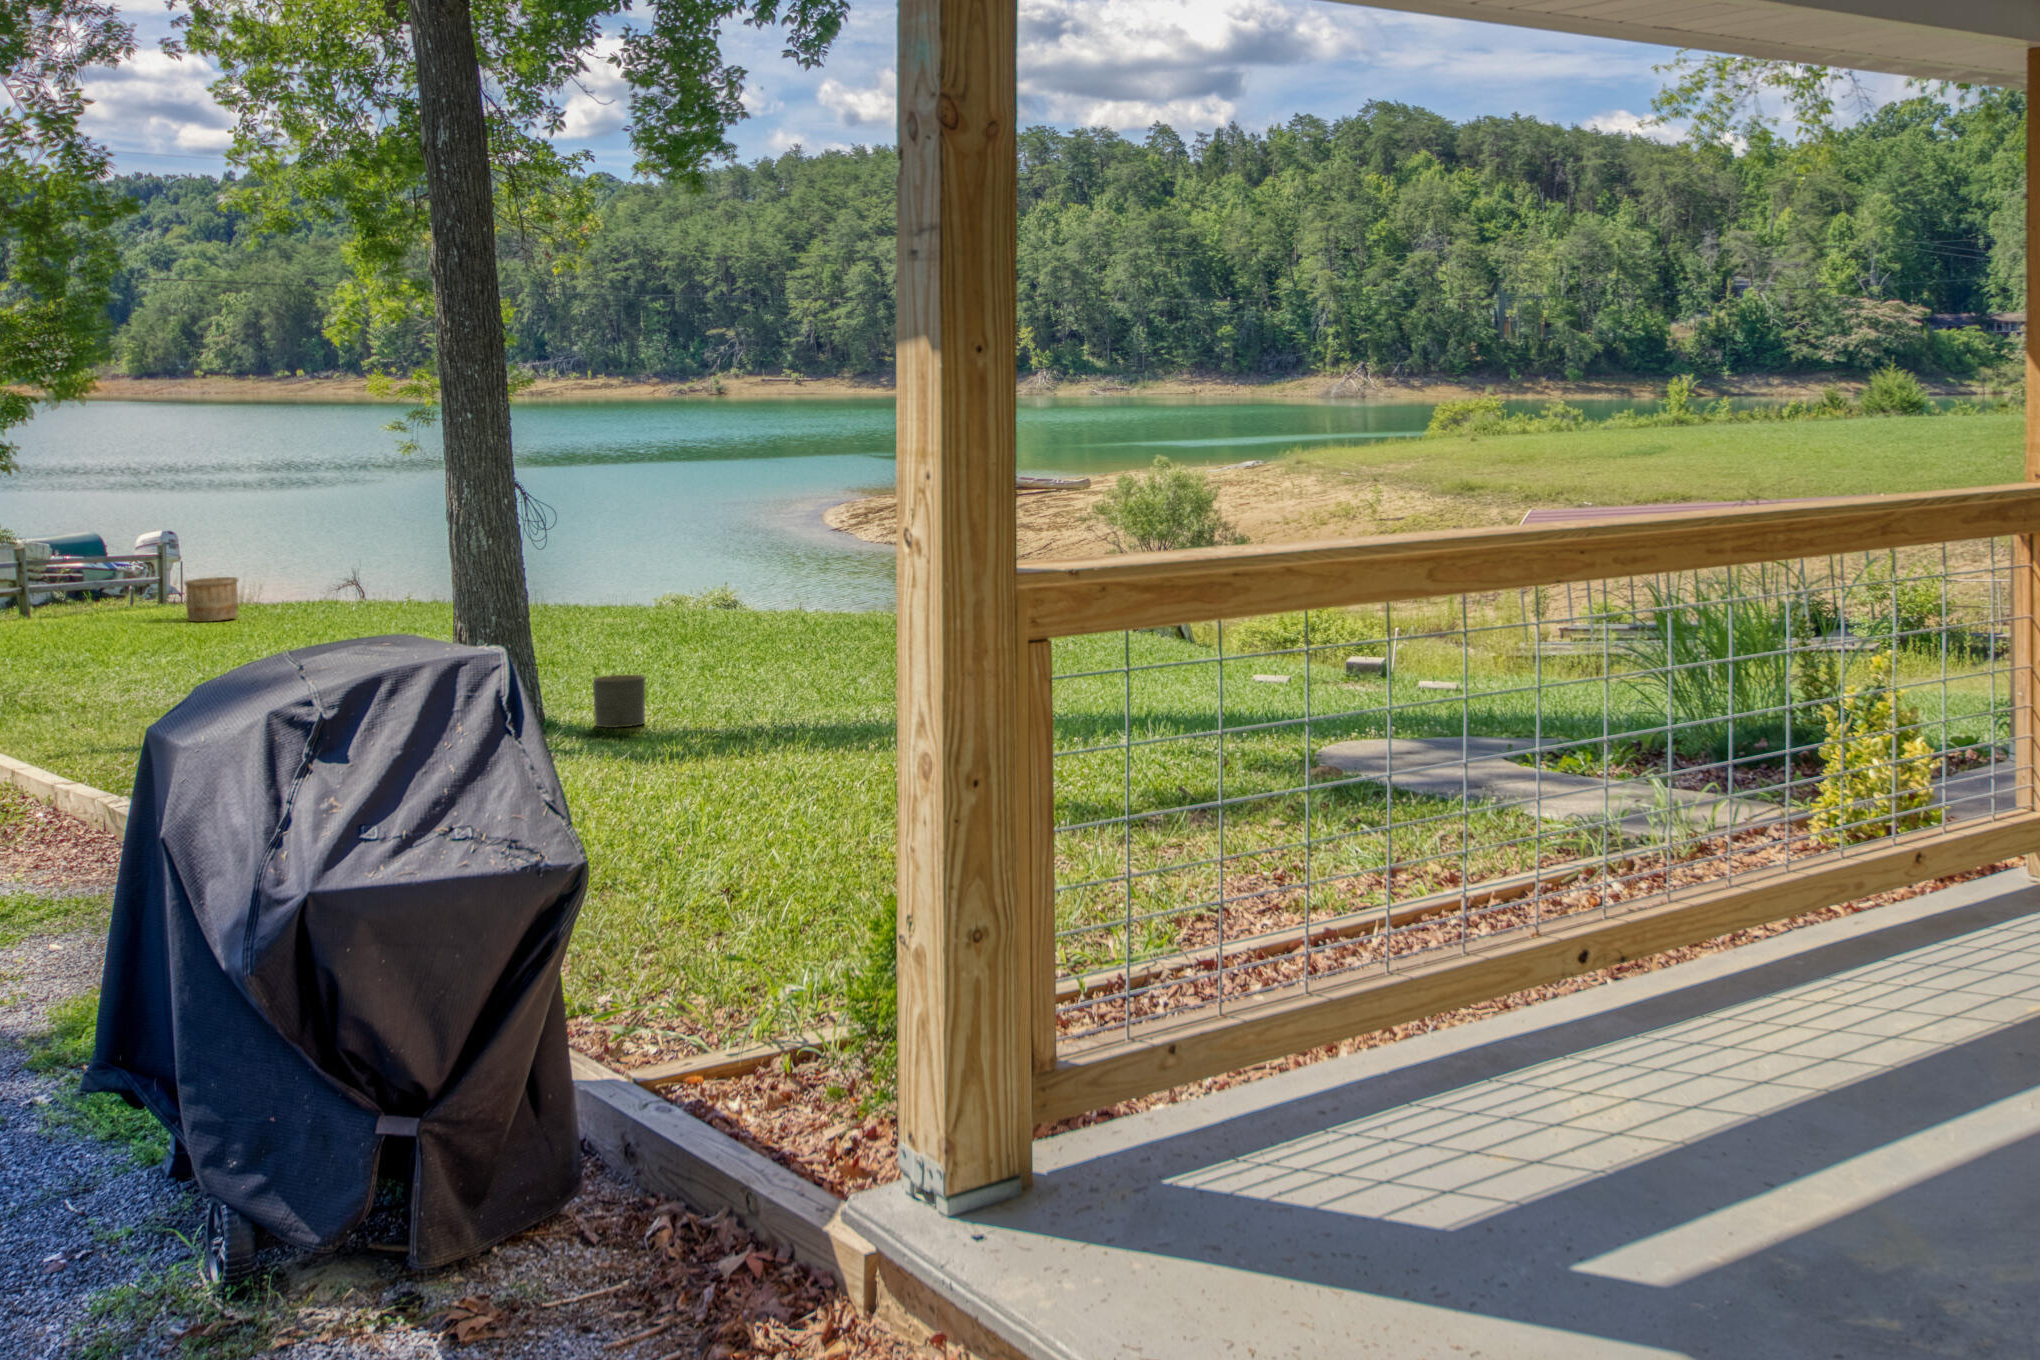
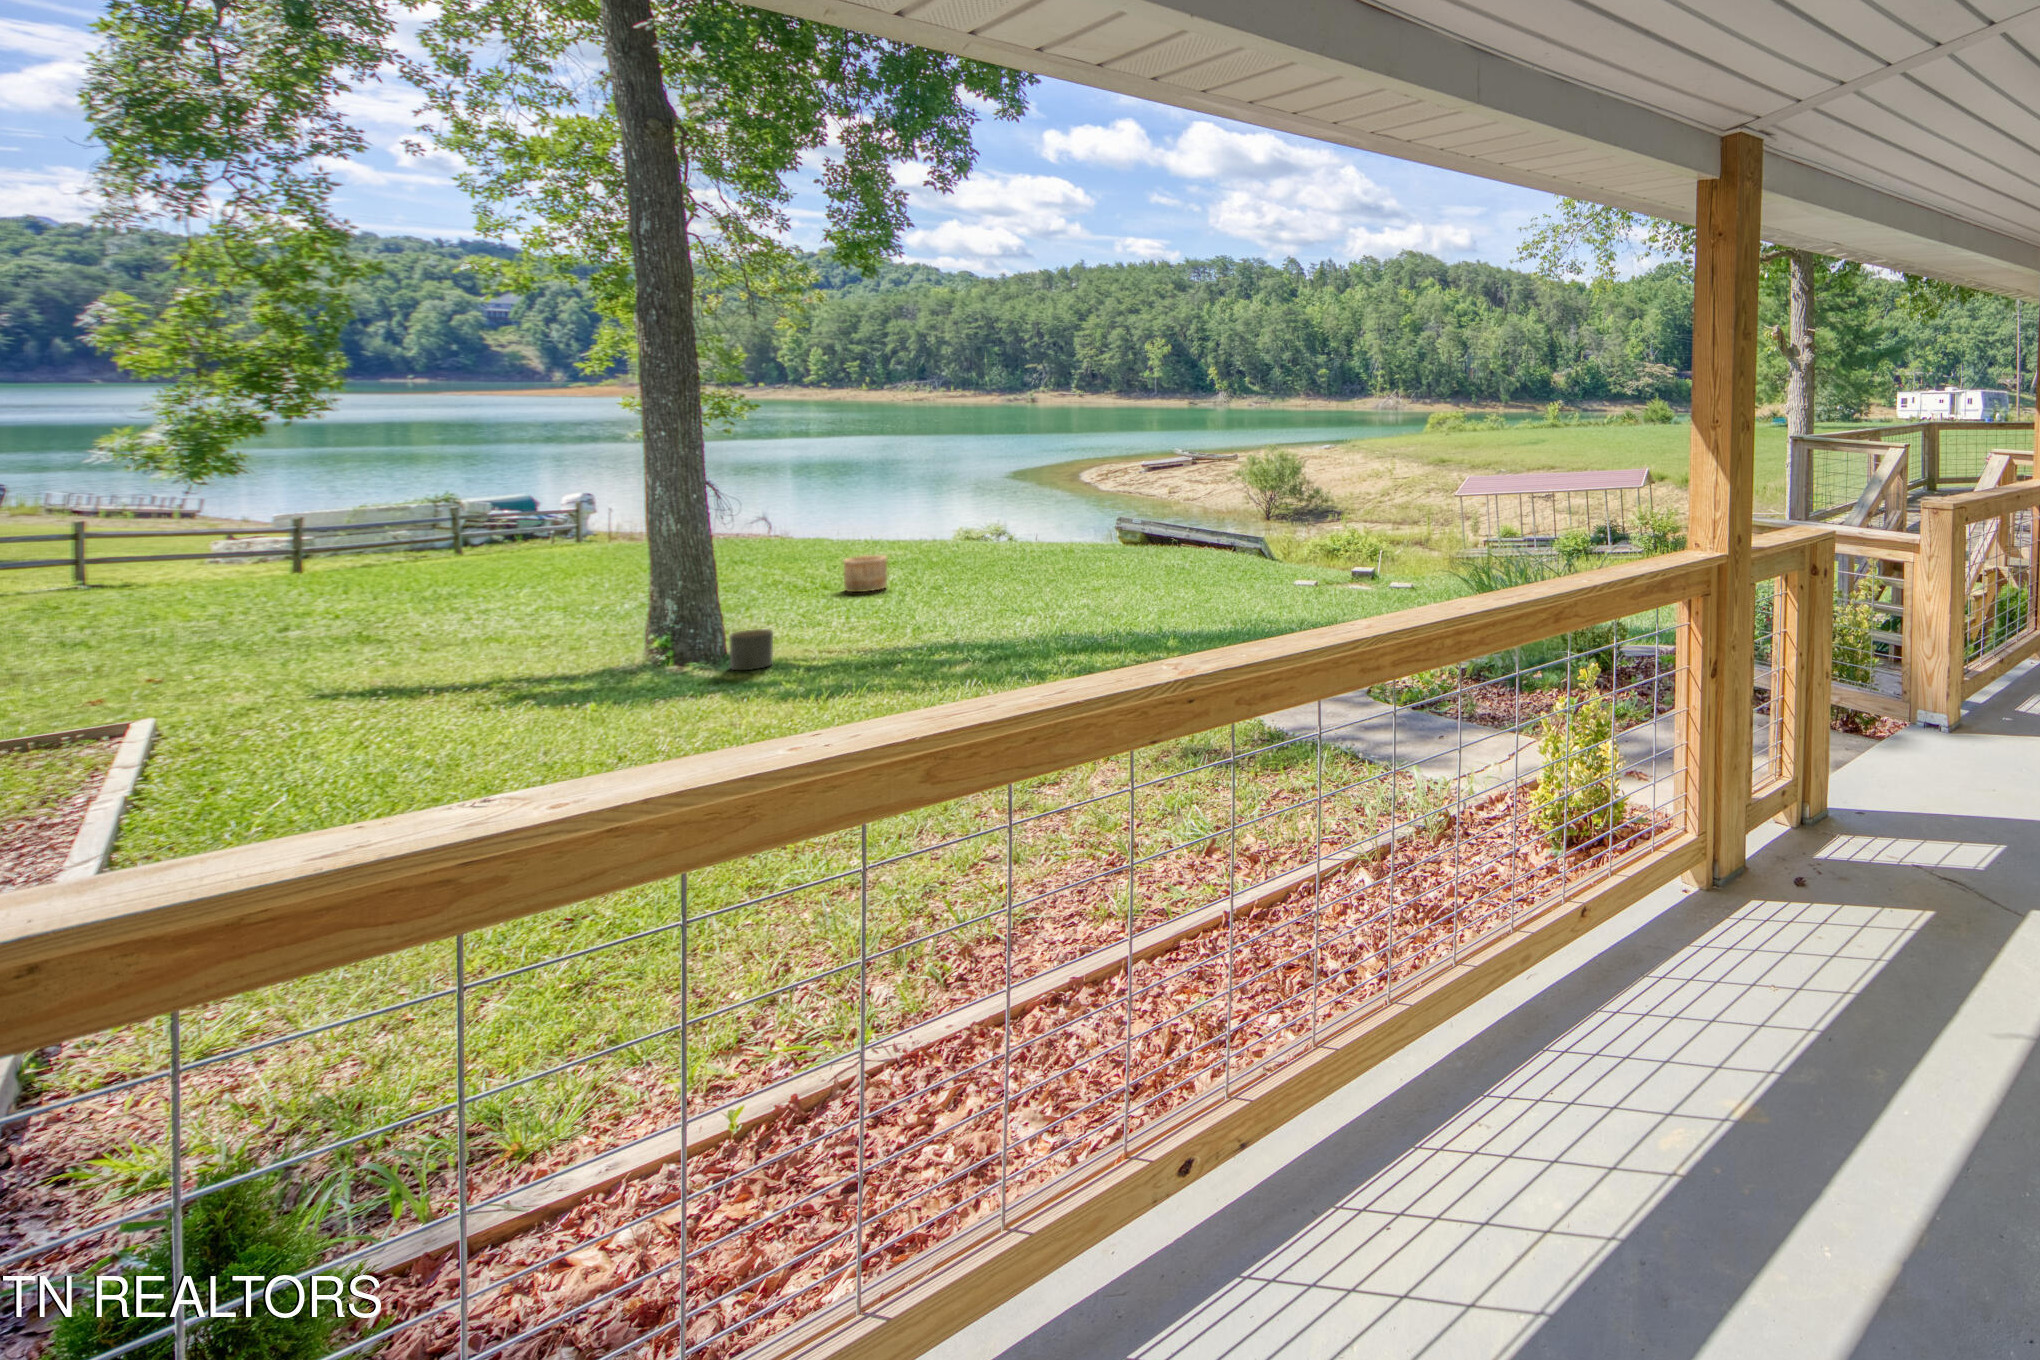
wooden bucket: present [185,577,239,622] -> present [843,555,888,592]

